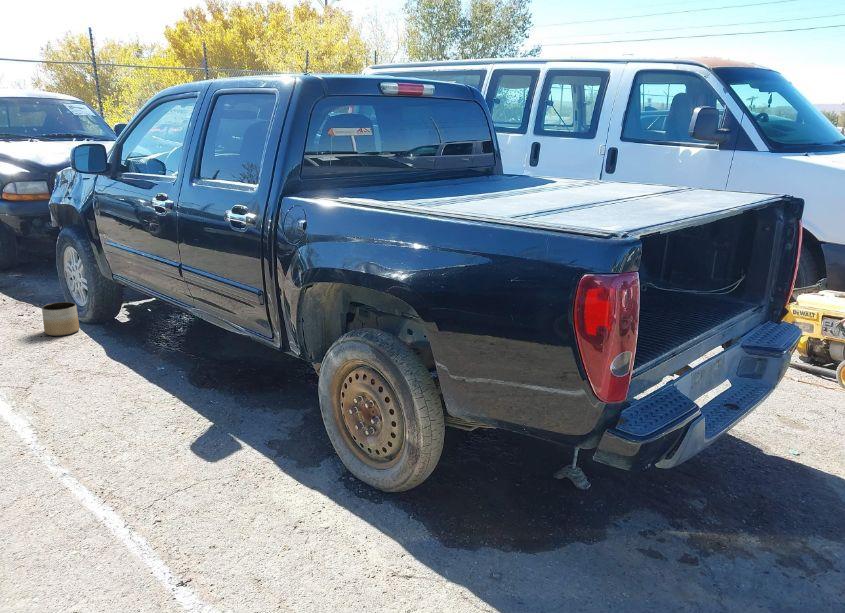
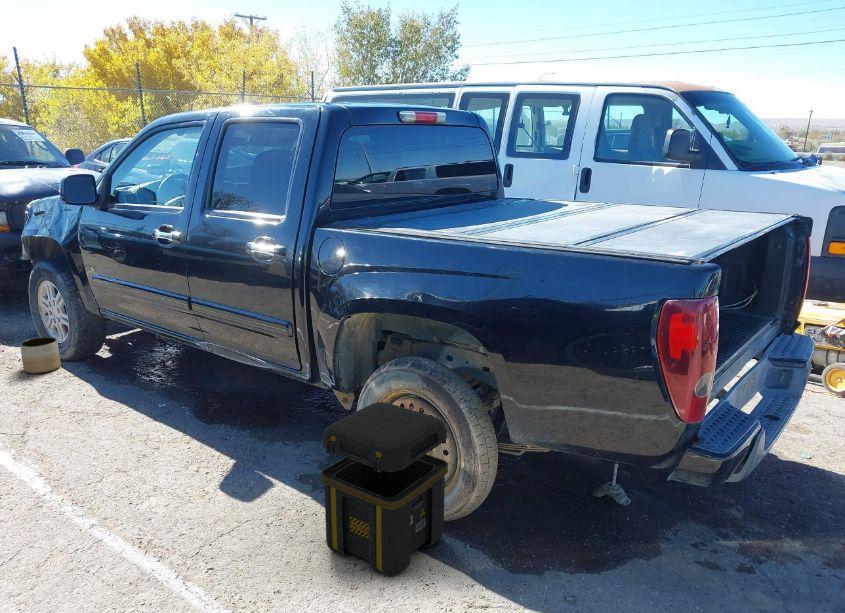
toolbox: none [266,370,392,539] -> present [321,402,448,577]

